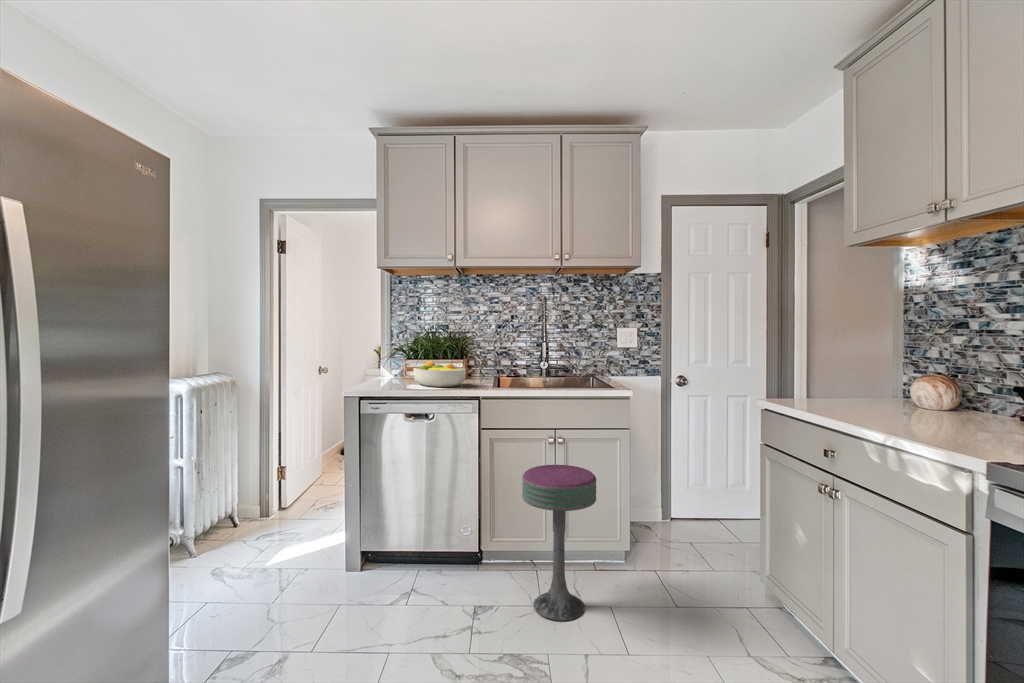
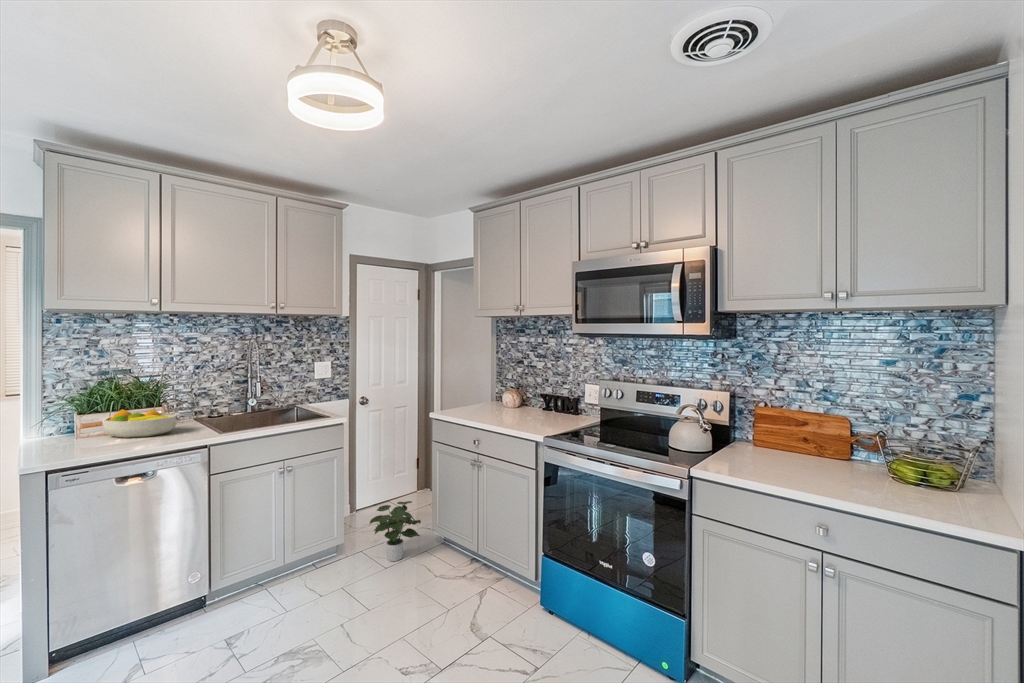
bar stool: present [522,465,596,621] -> none [272,481,337,608]
potted plant: none [651,526,731,613] -> present [369,501,421,561]

